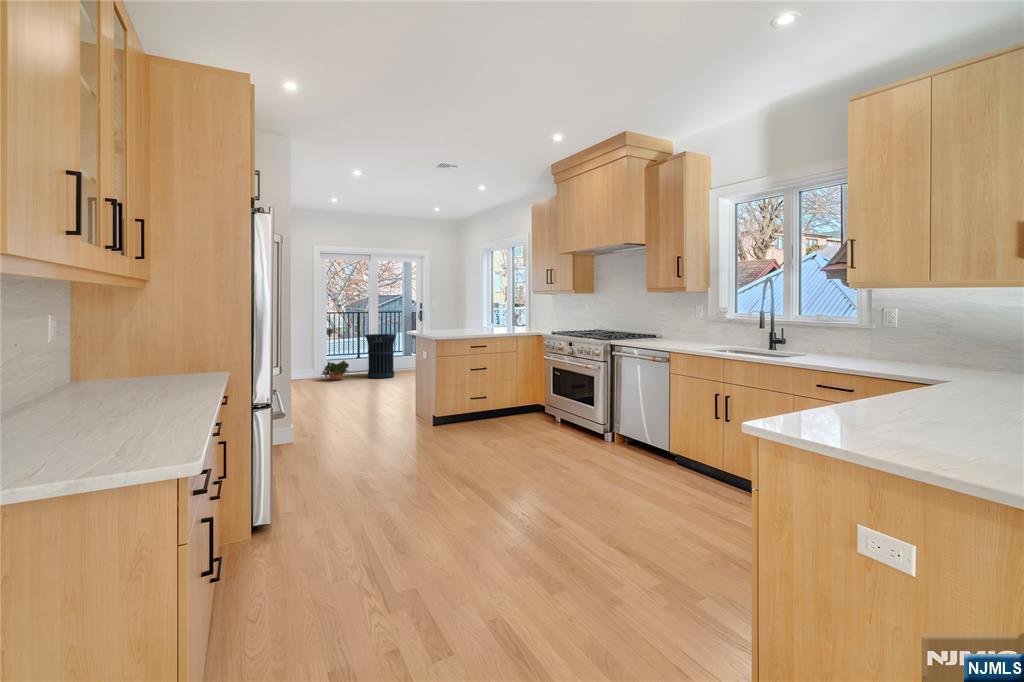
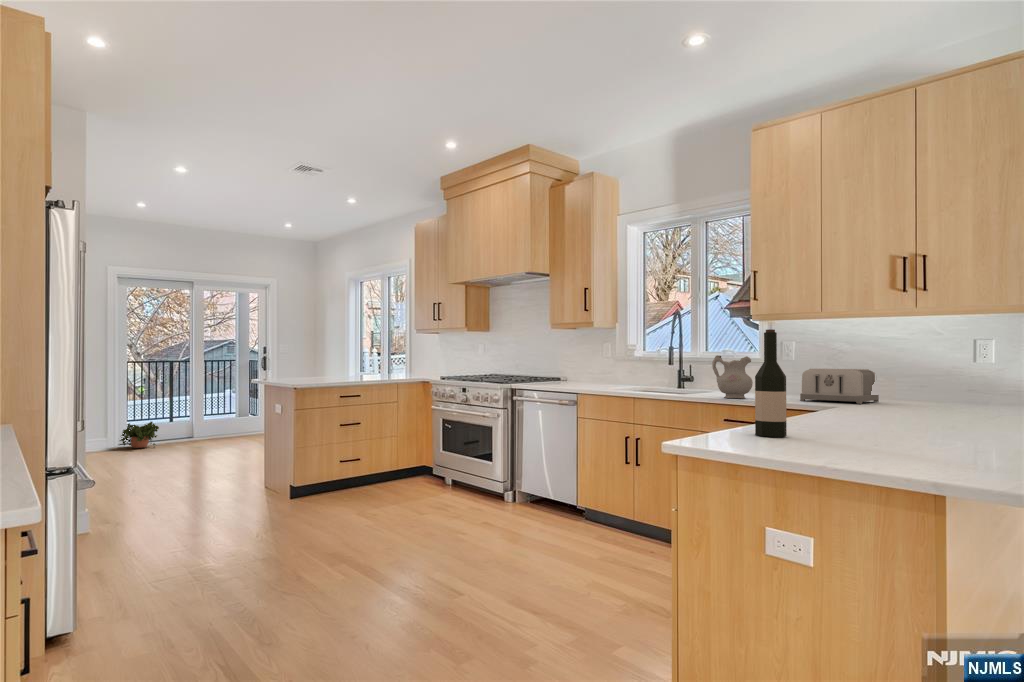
ceramic pitcher: none [807,321,851,365] -> present [712,355,753,399]
wine bottle: none [864,321,910,449] -> present [755,329,787,437]
trash can: present [365,334,396,378] -> none [183,386,229,445]
toaster: none [906,335,1002,376] -> present [800,369,879,404]

